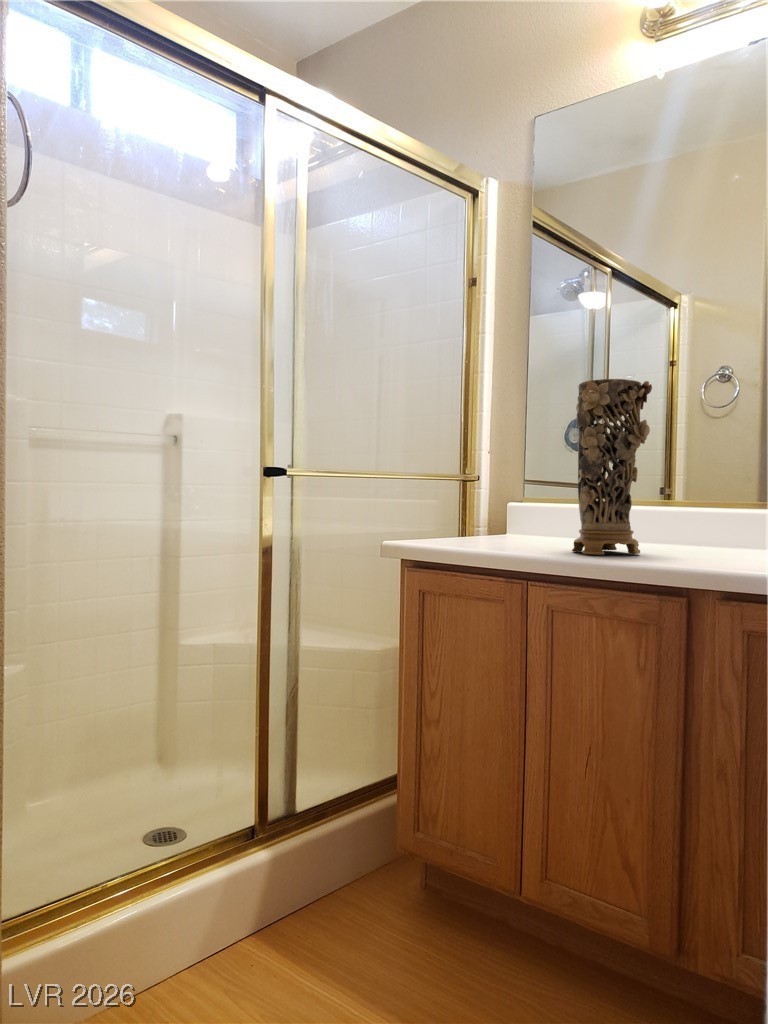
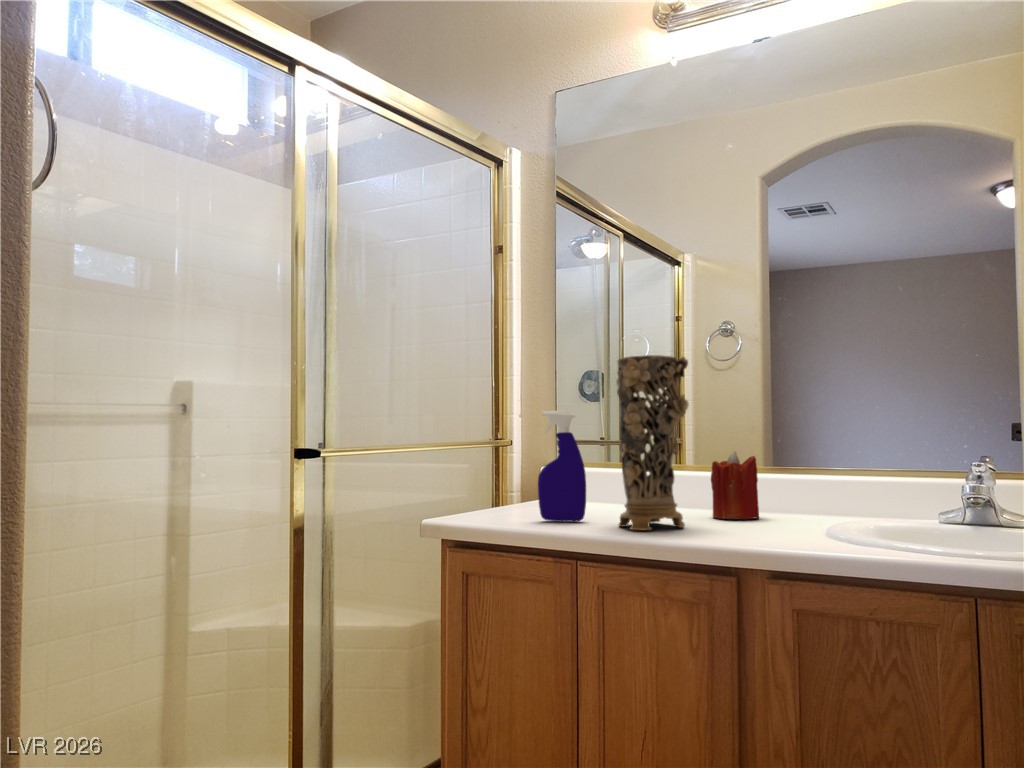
spray bottle: none [495,438,543,547] -> present [538,411,586,521]
candle: none [674,483,723,551] -> present [711,451,759,519]

